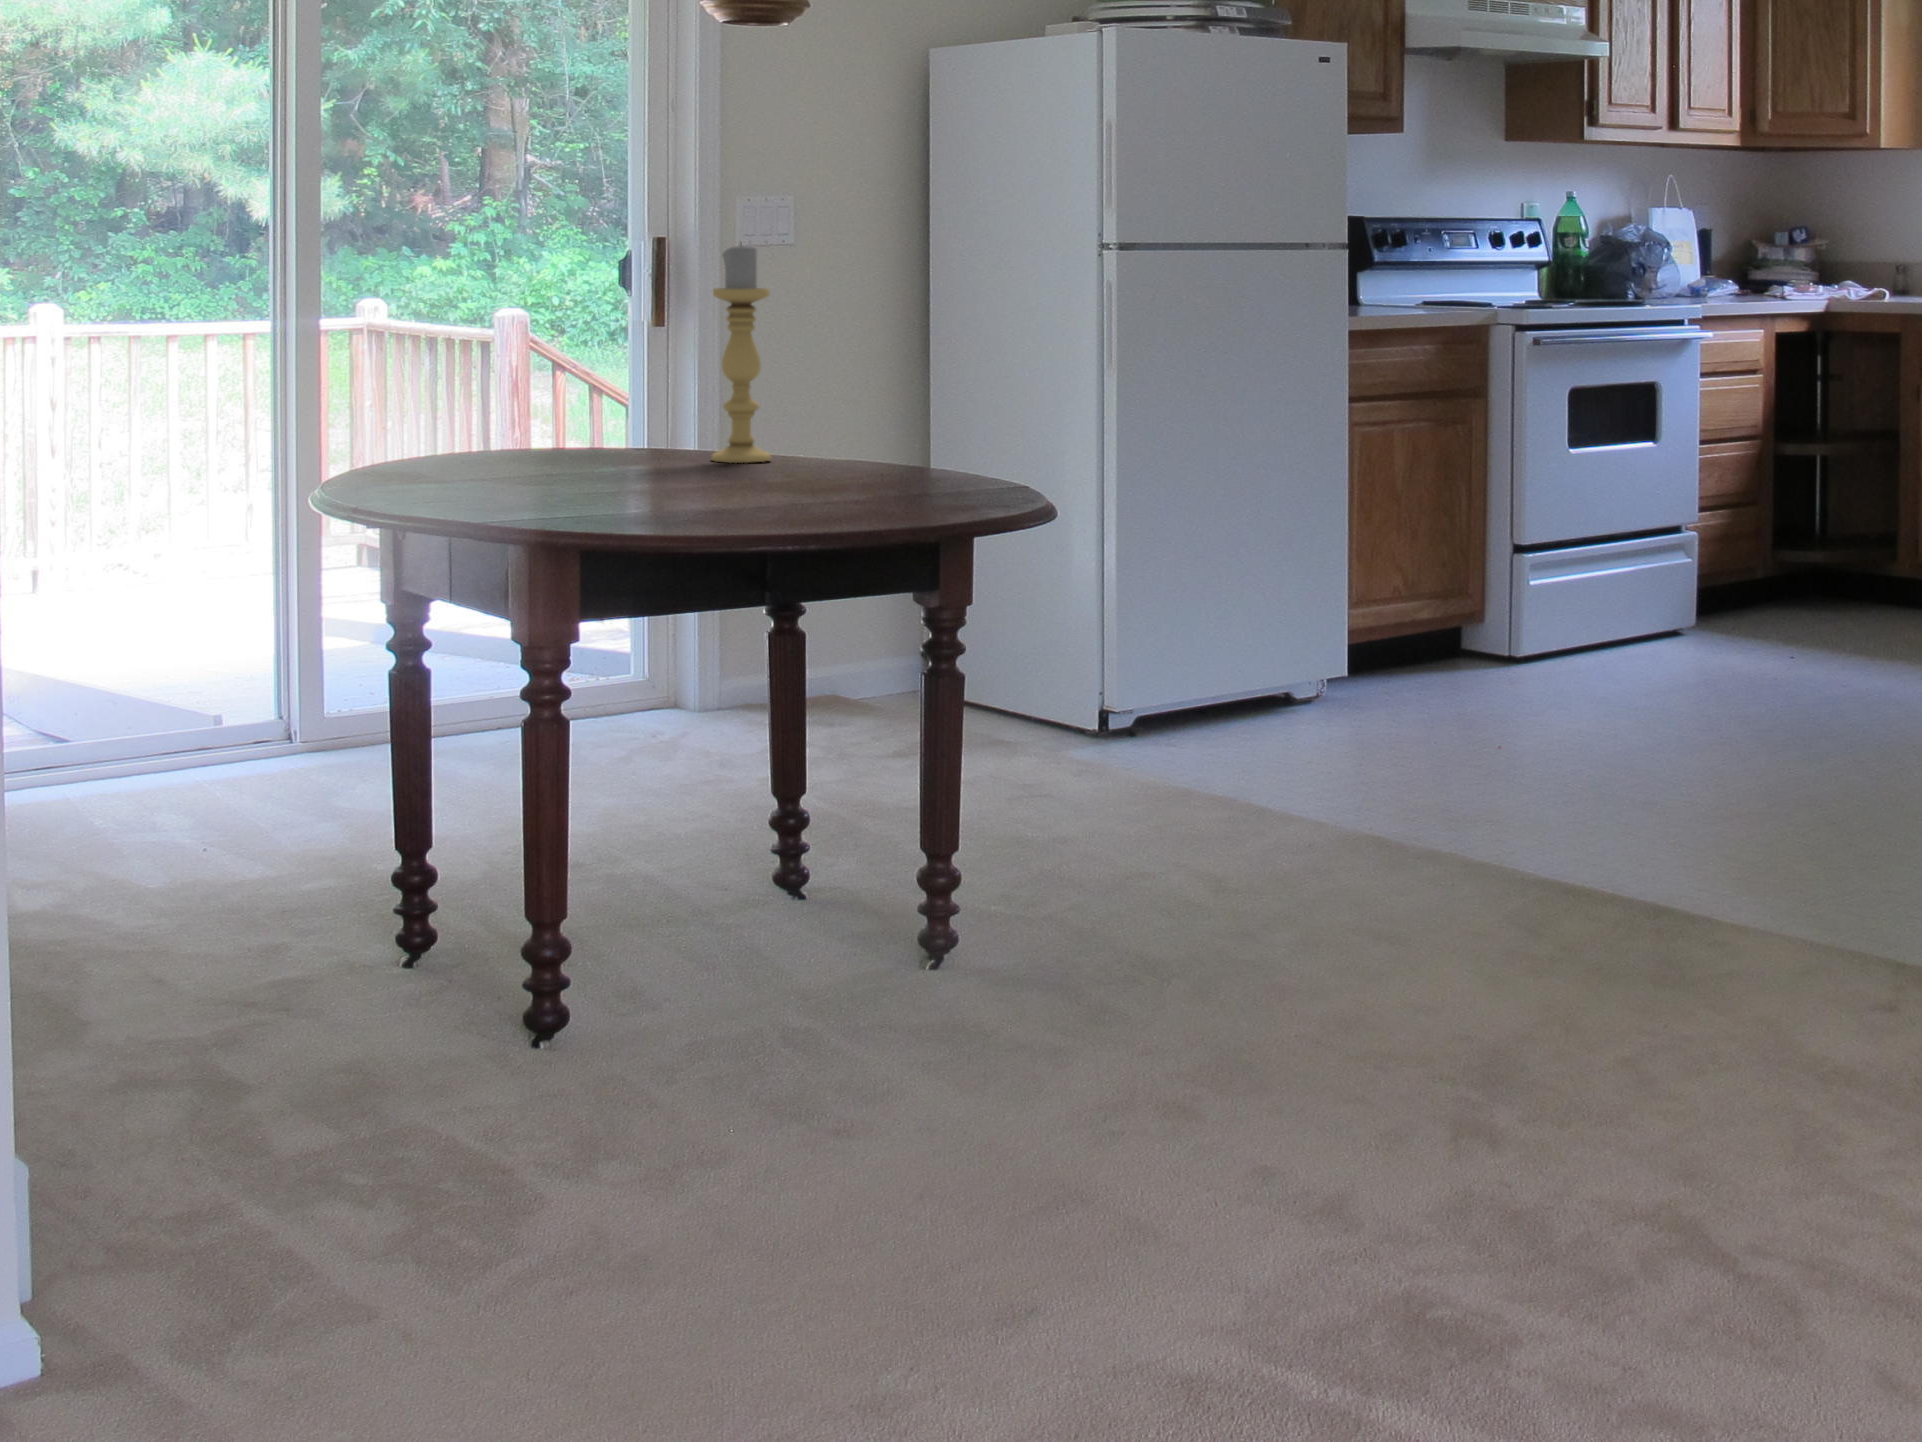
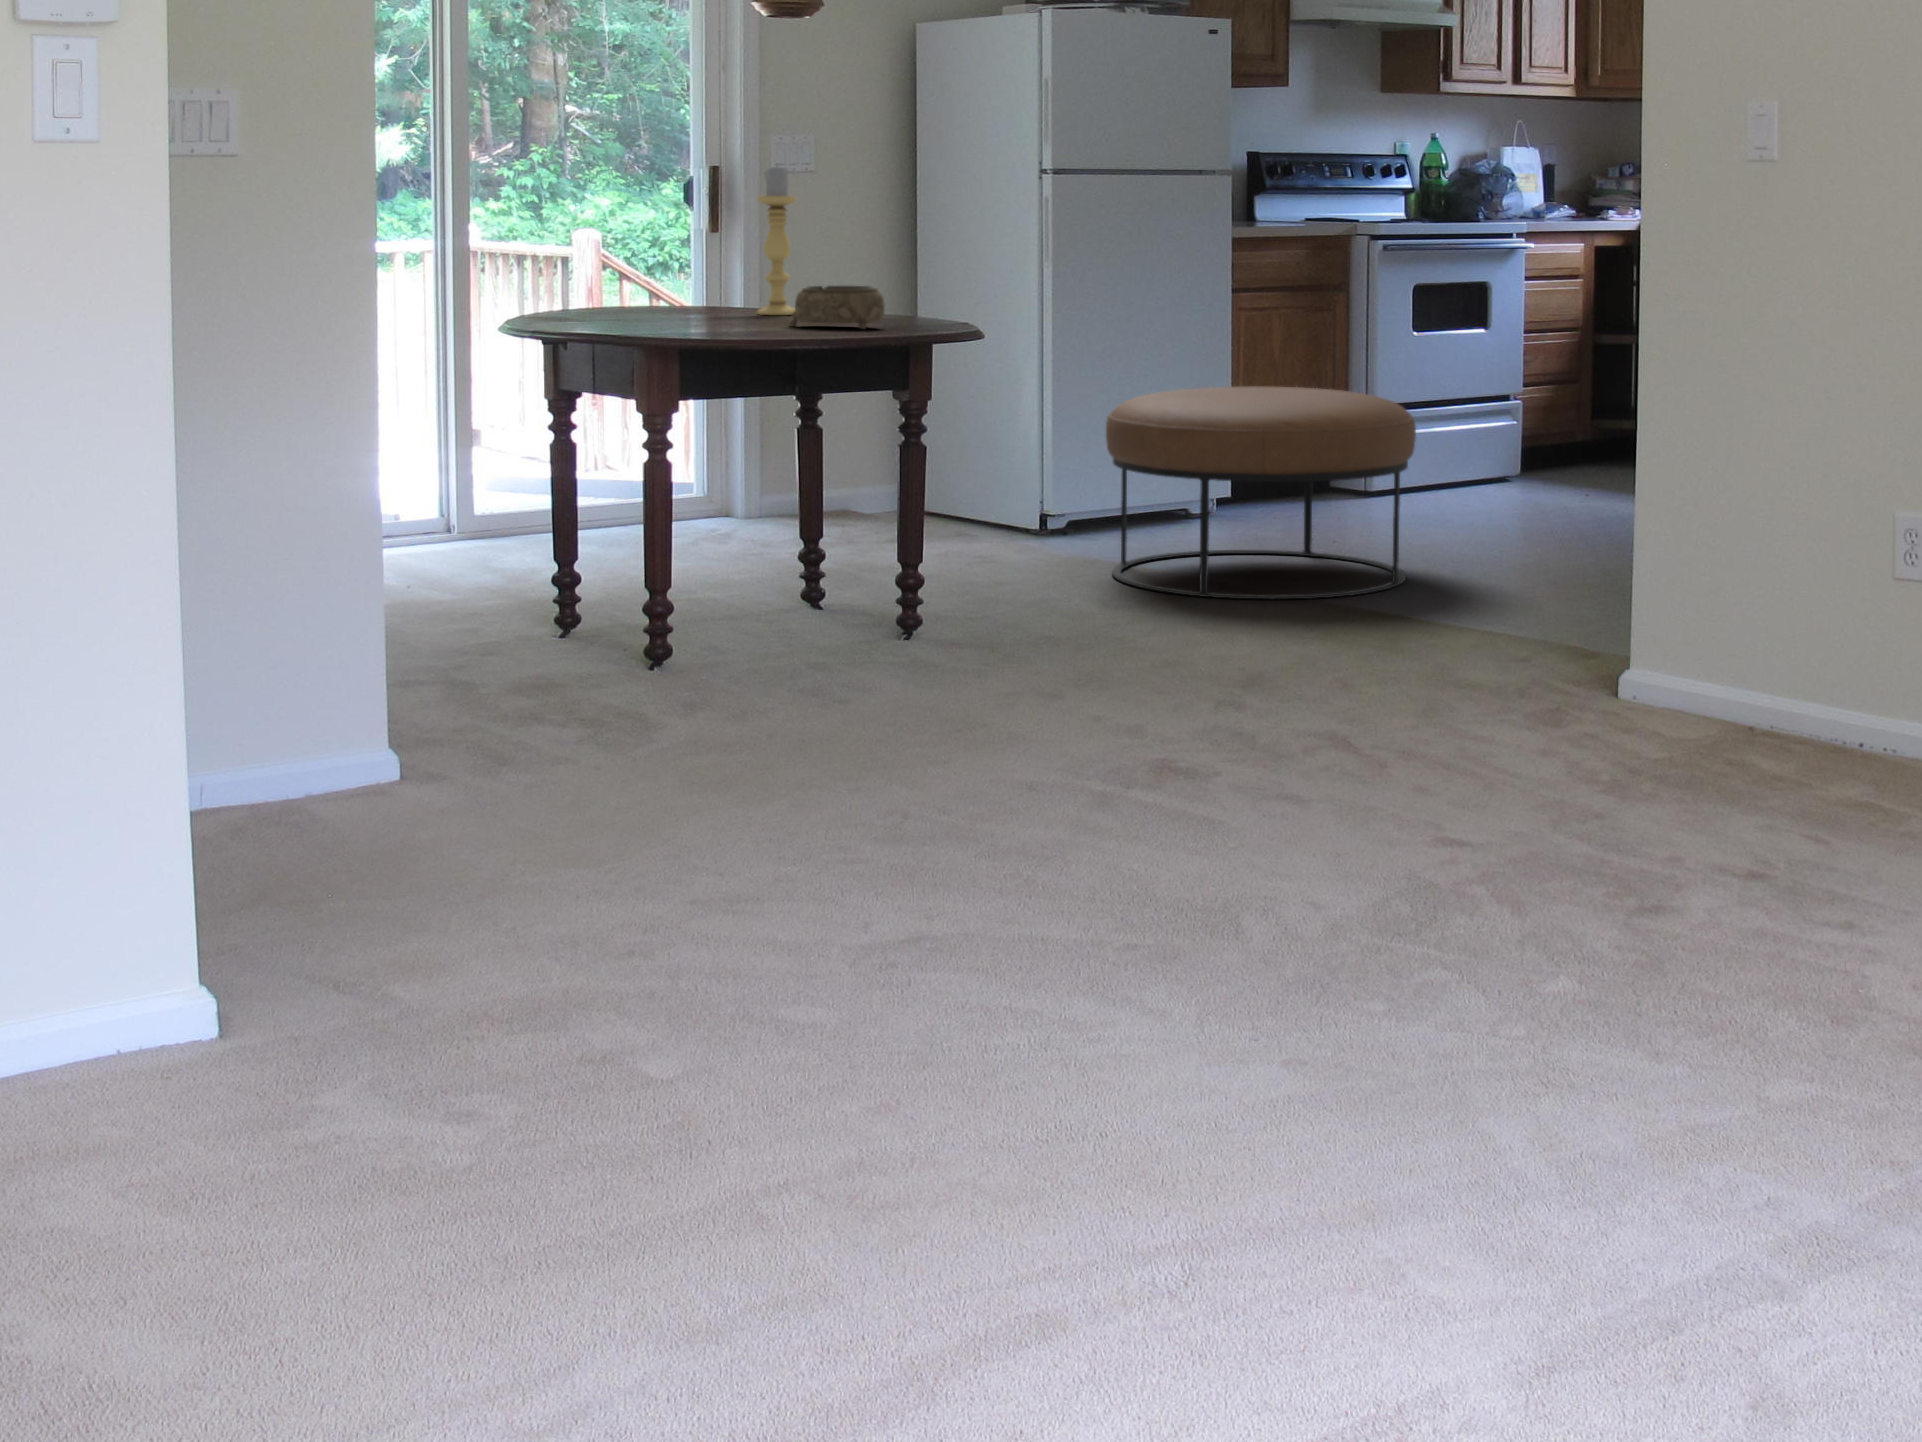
decorative bowl: none [755,433,904,505] -> present [789,286,885,329]
ottoman: none [1207,548,1649,874] -> present [1106,386,1416,599]

